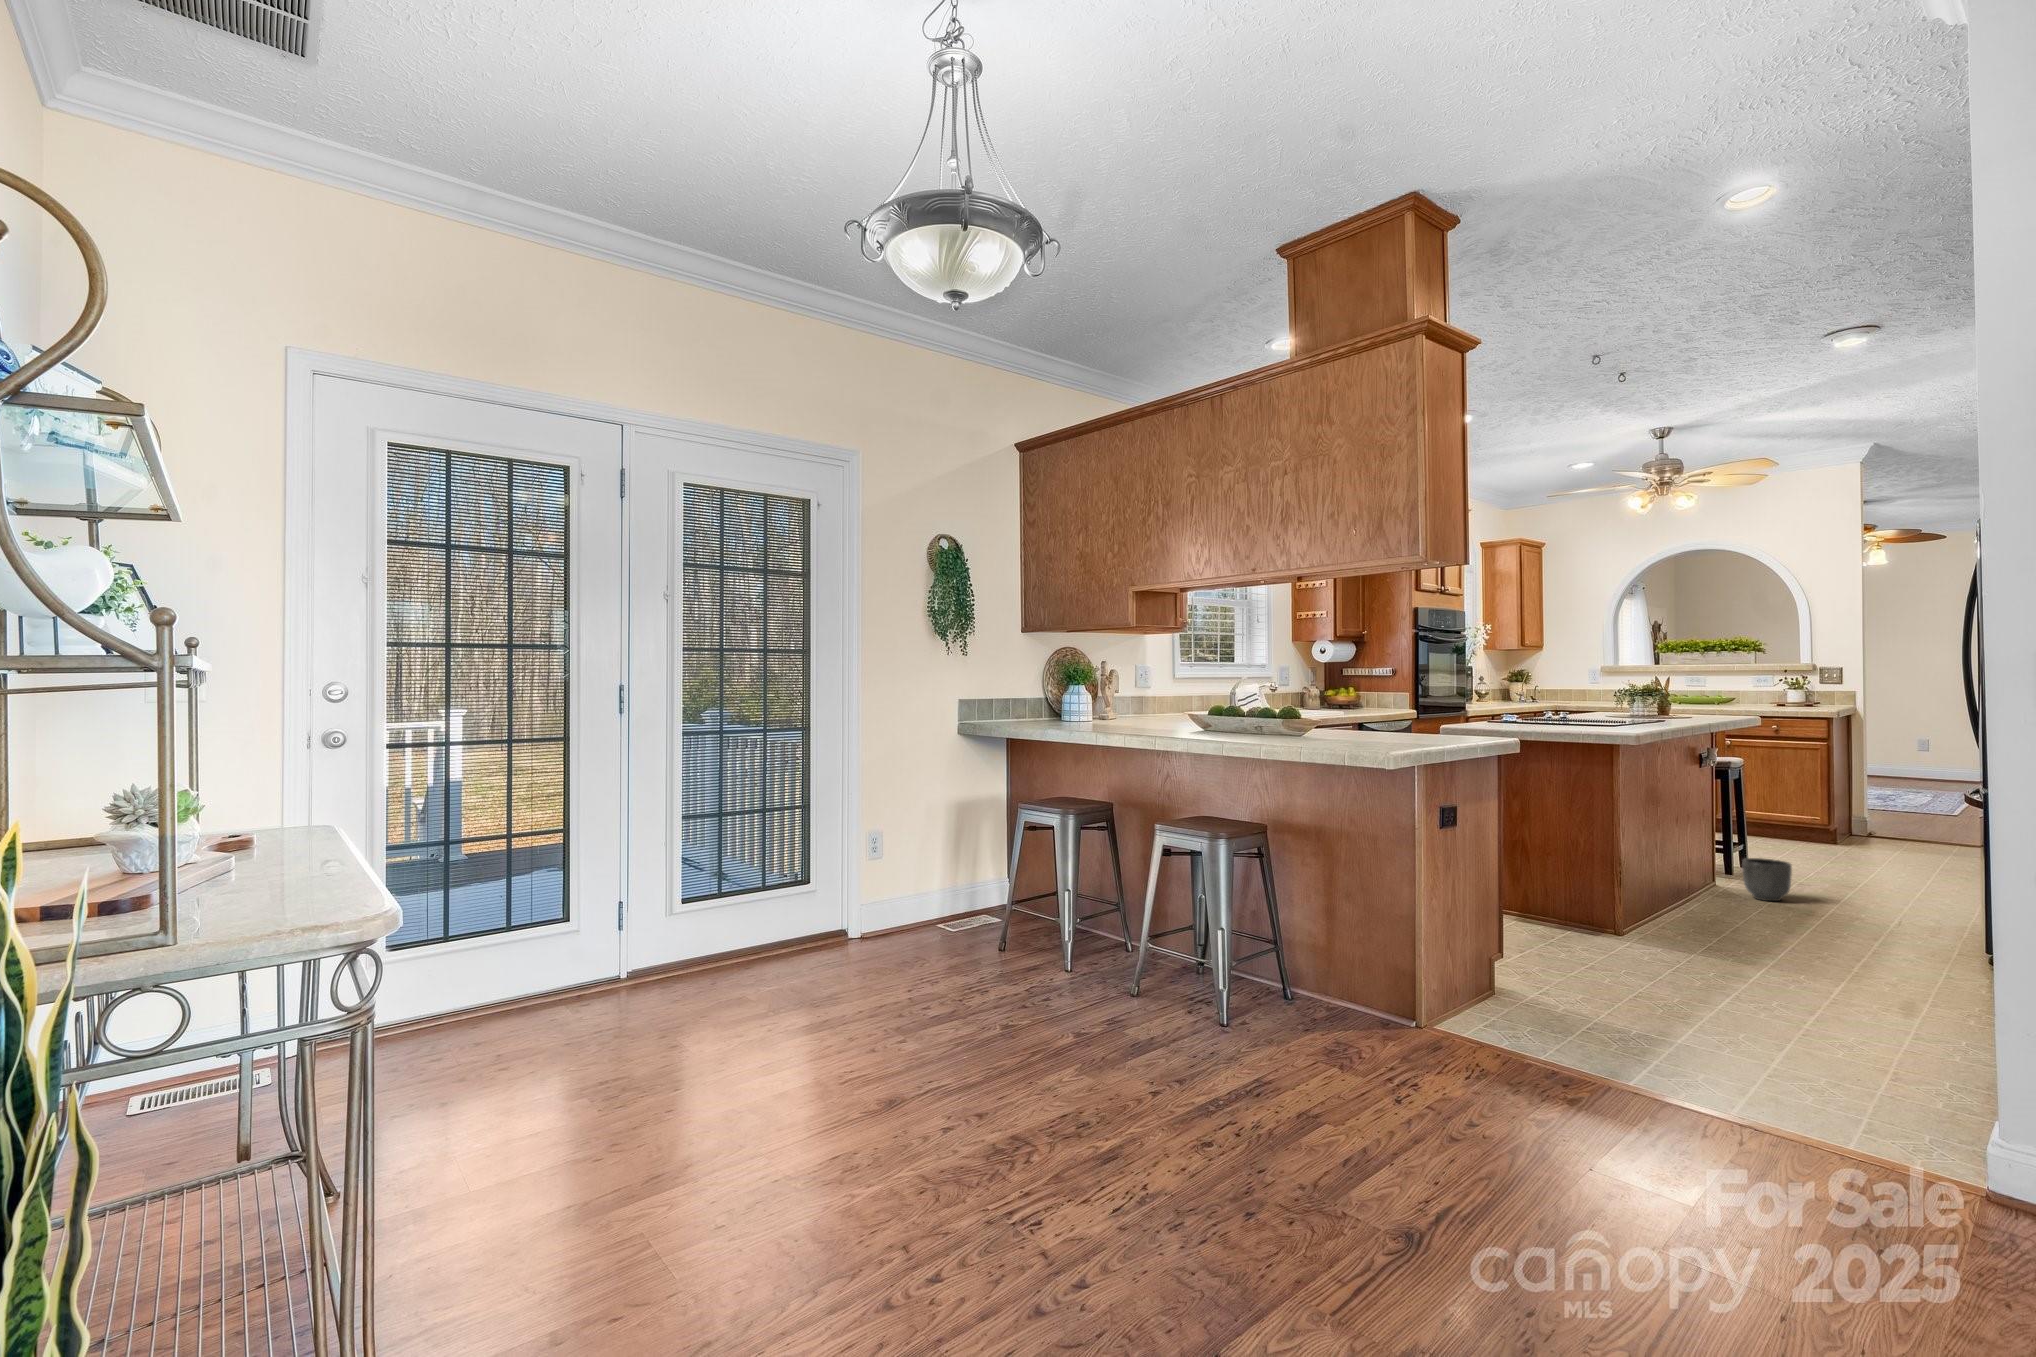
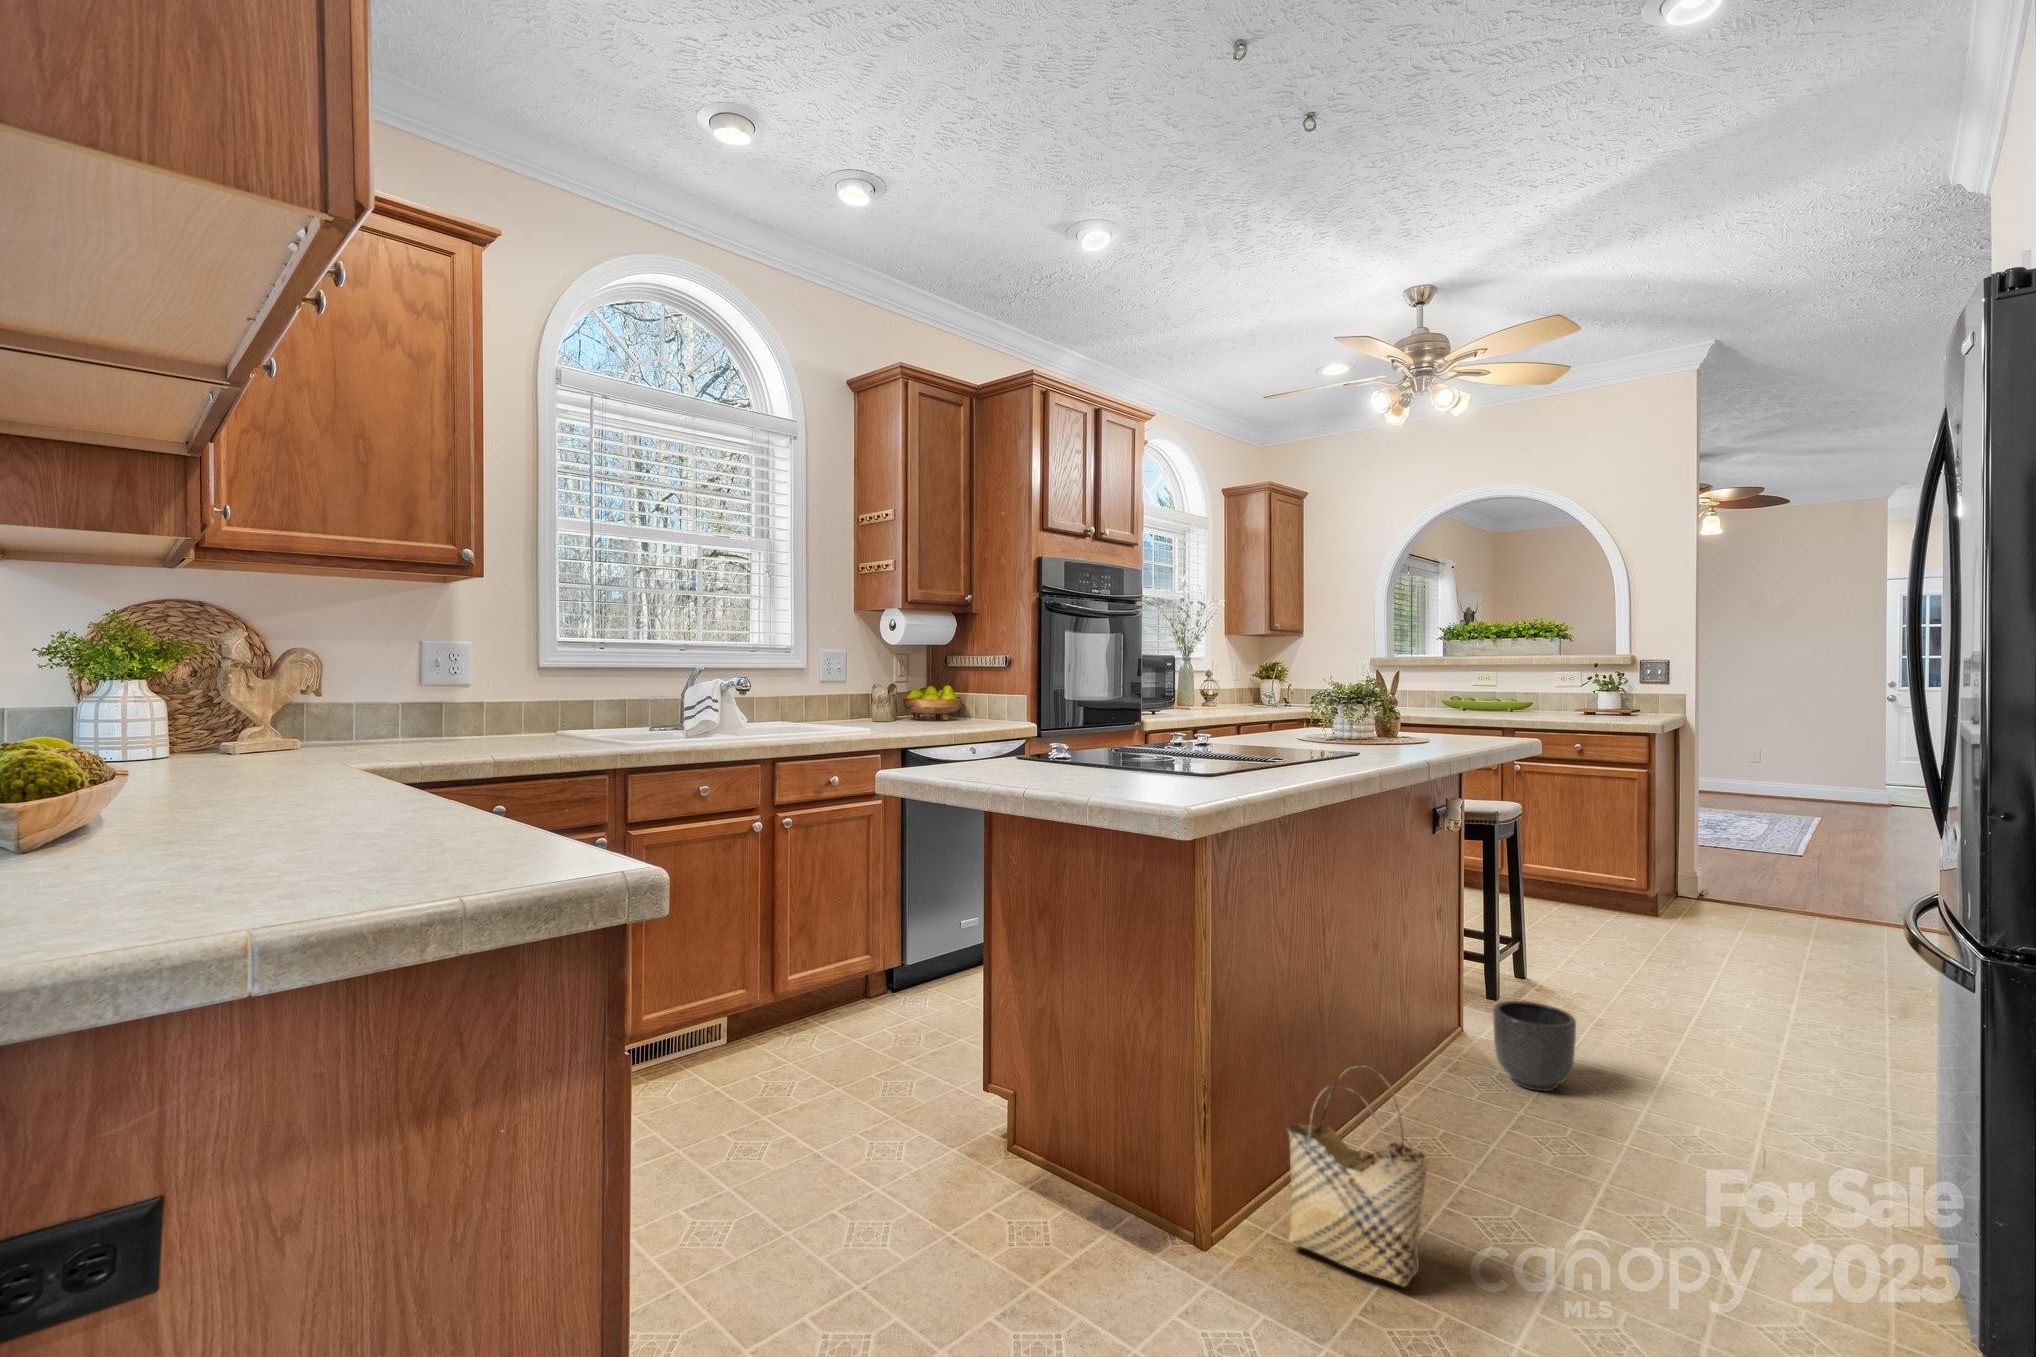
woven basket: none [1661,856,1734,941] -> present [1287,1065,1428,1286]

